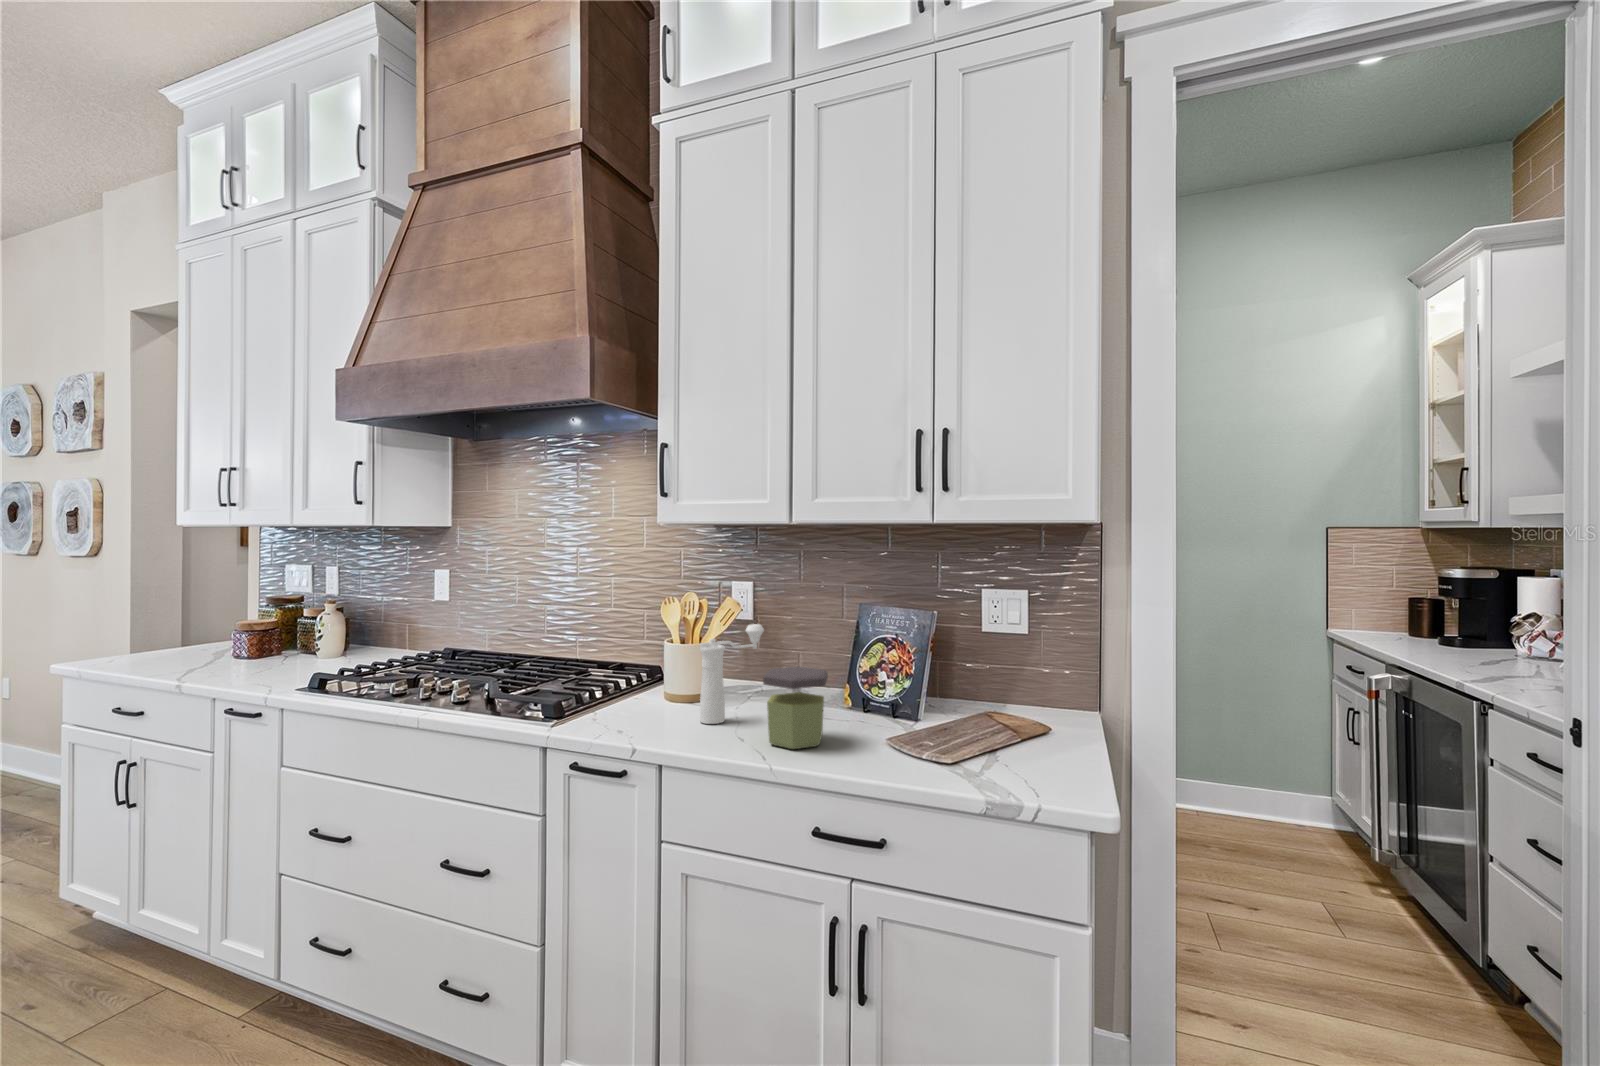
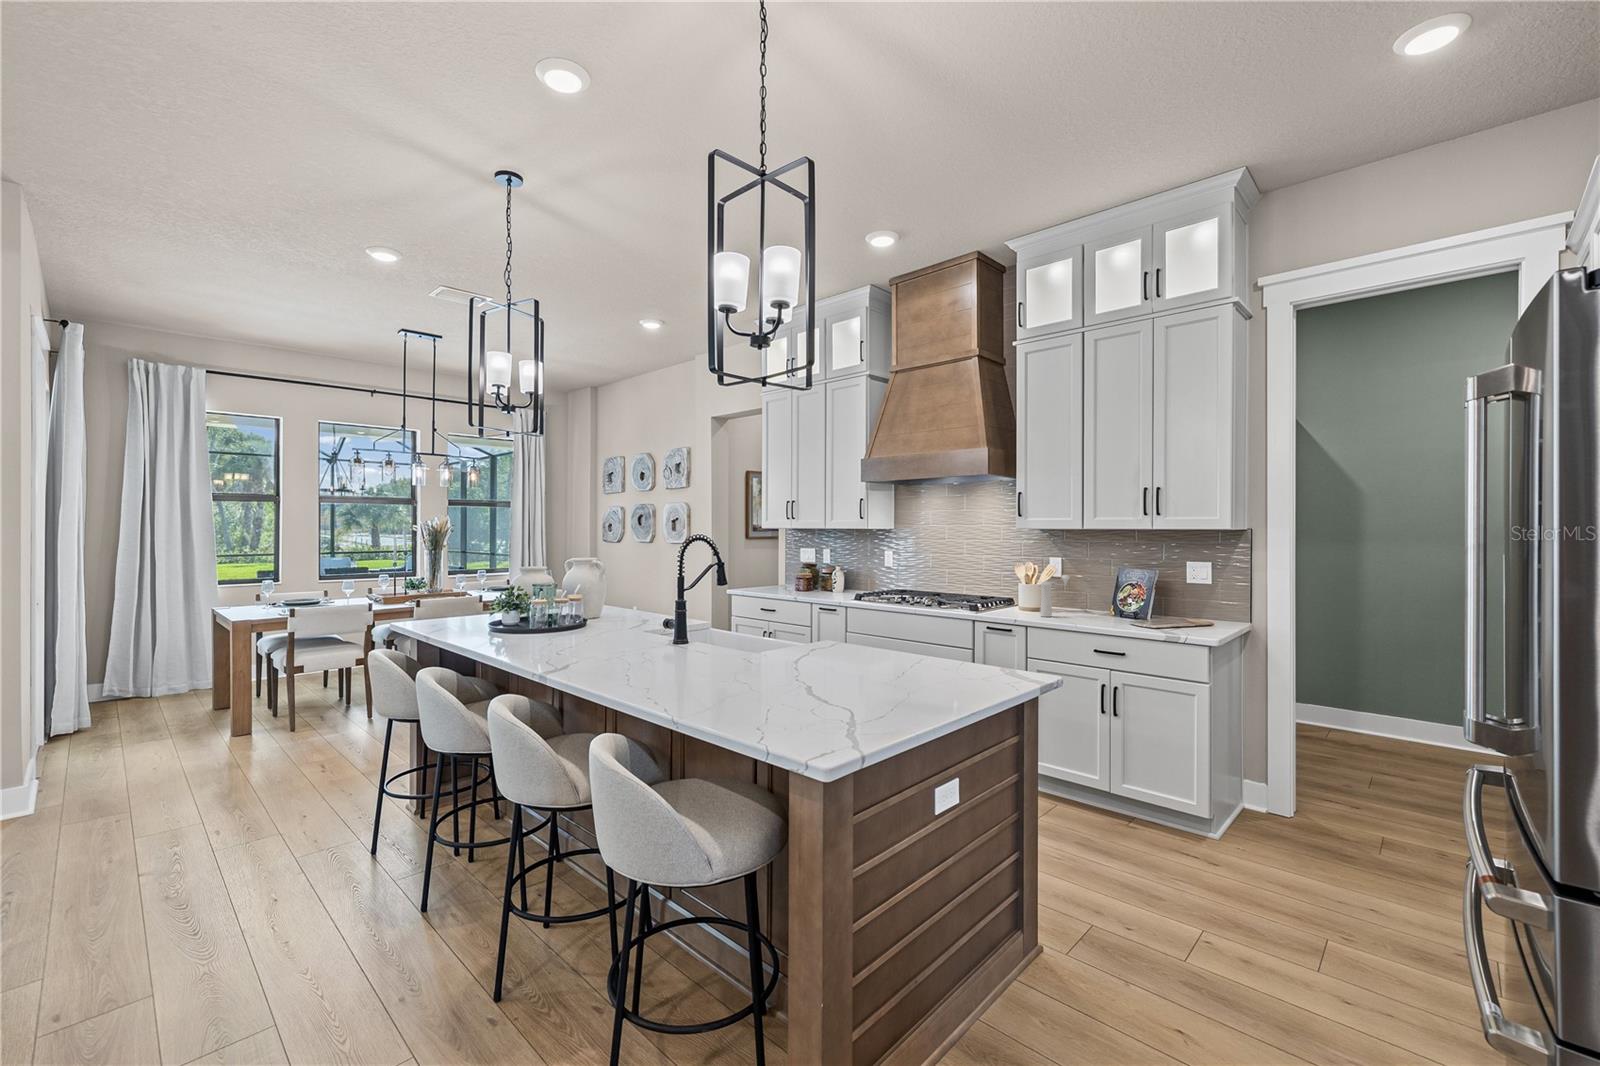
jar: present [763,667,828,749] -> none [1071,591,1101,623]

